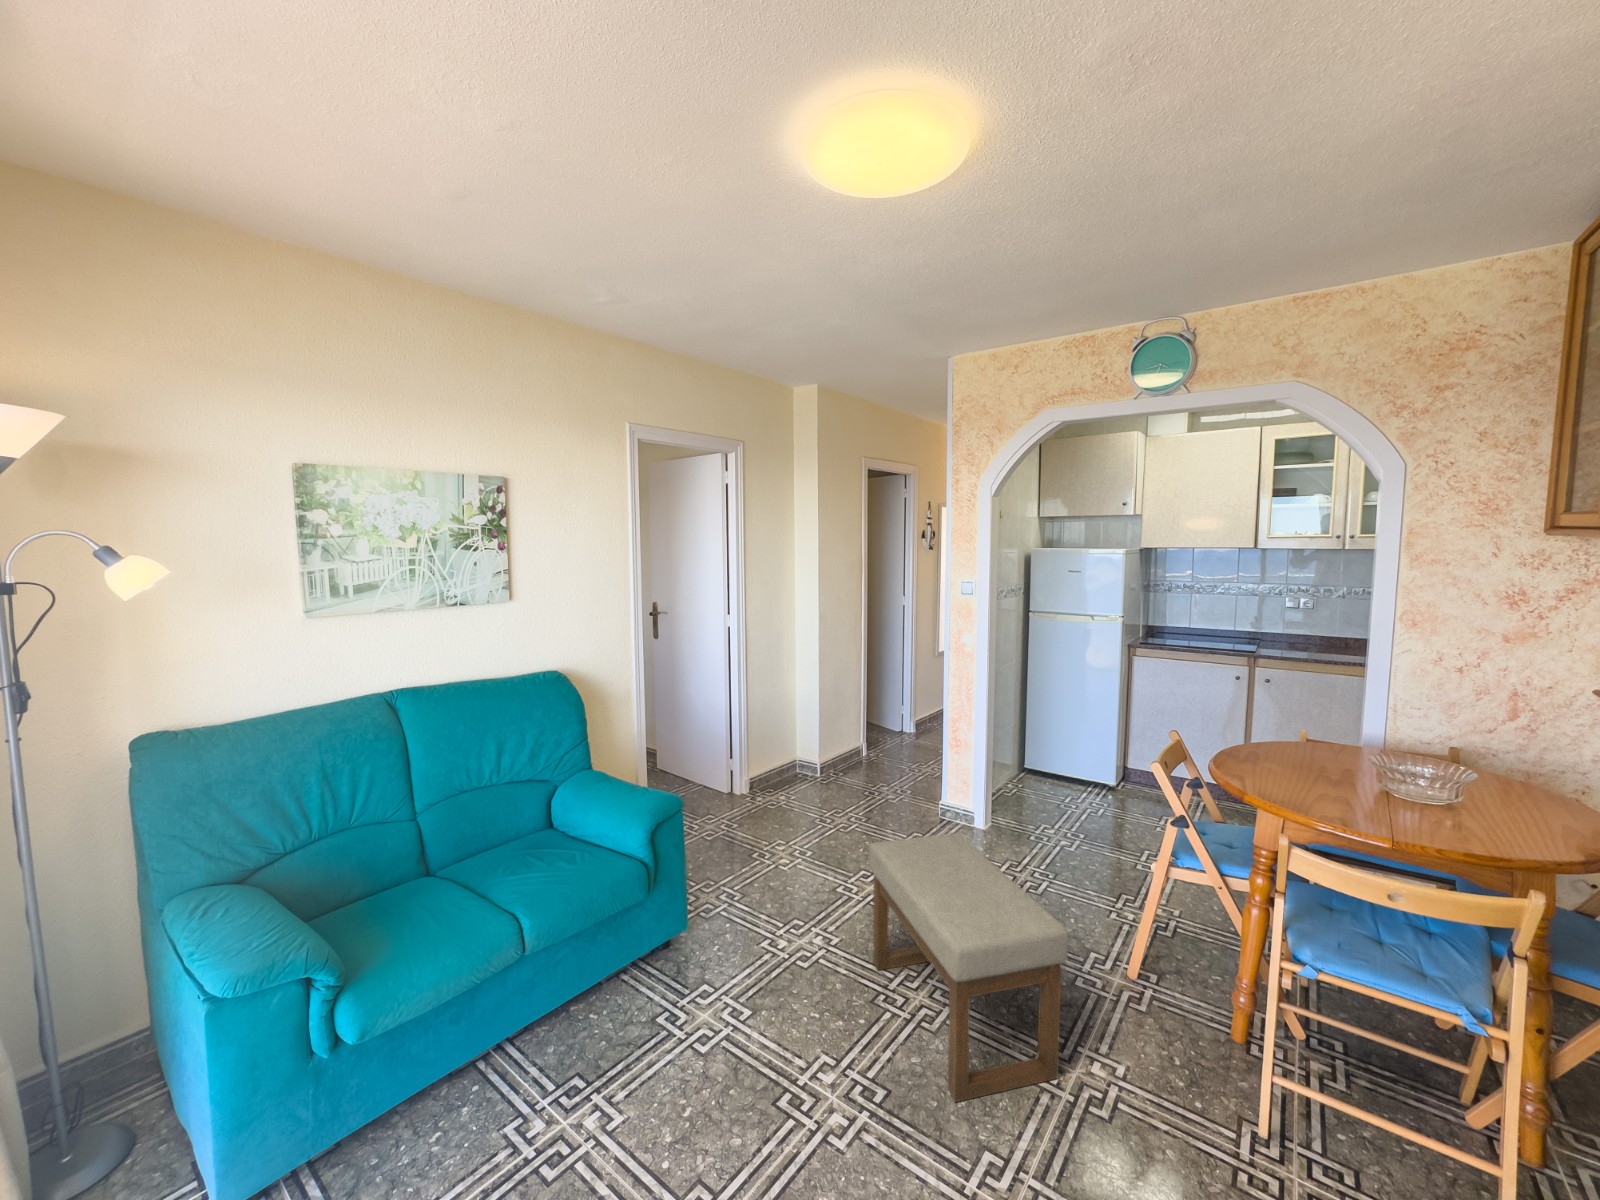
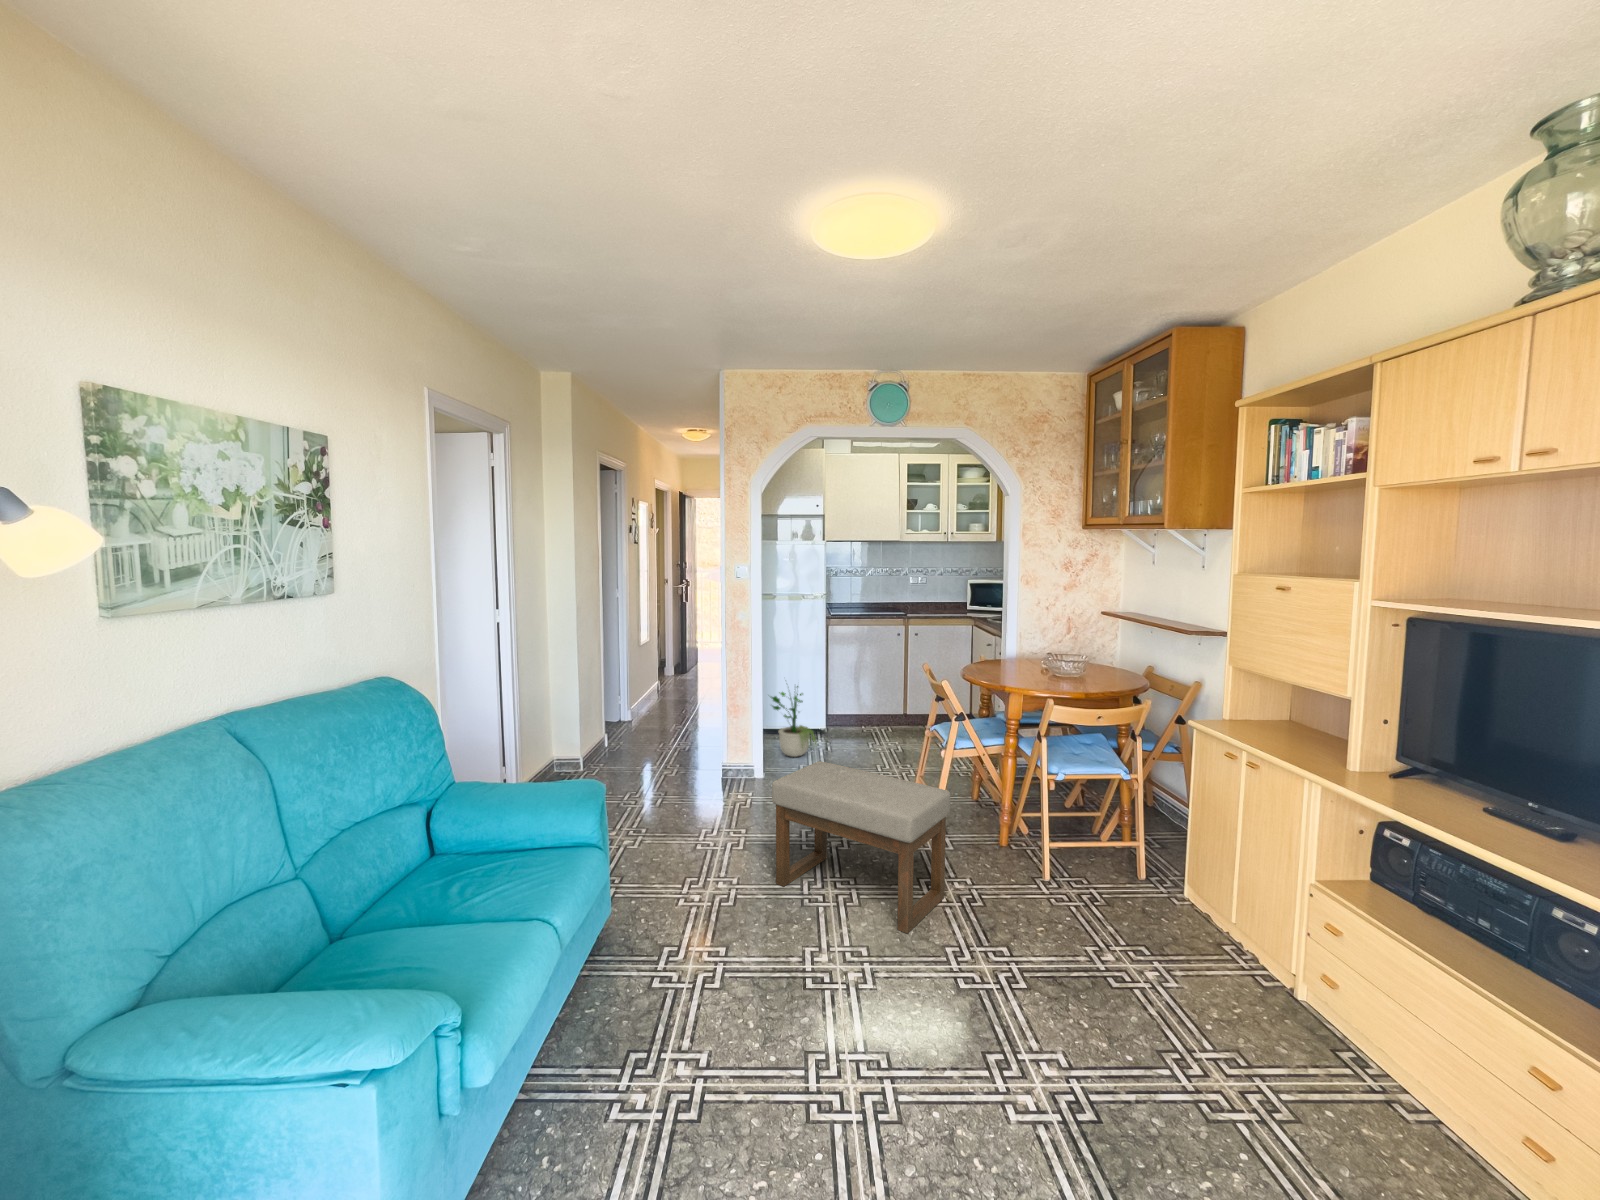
potted plant: none [1022,711,1086,816] -> present [771,686,816,757]

